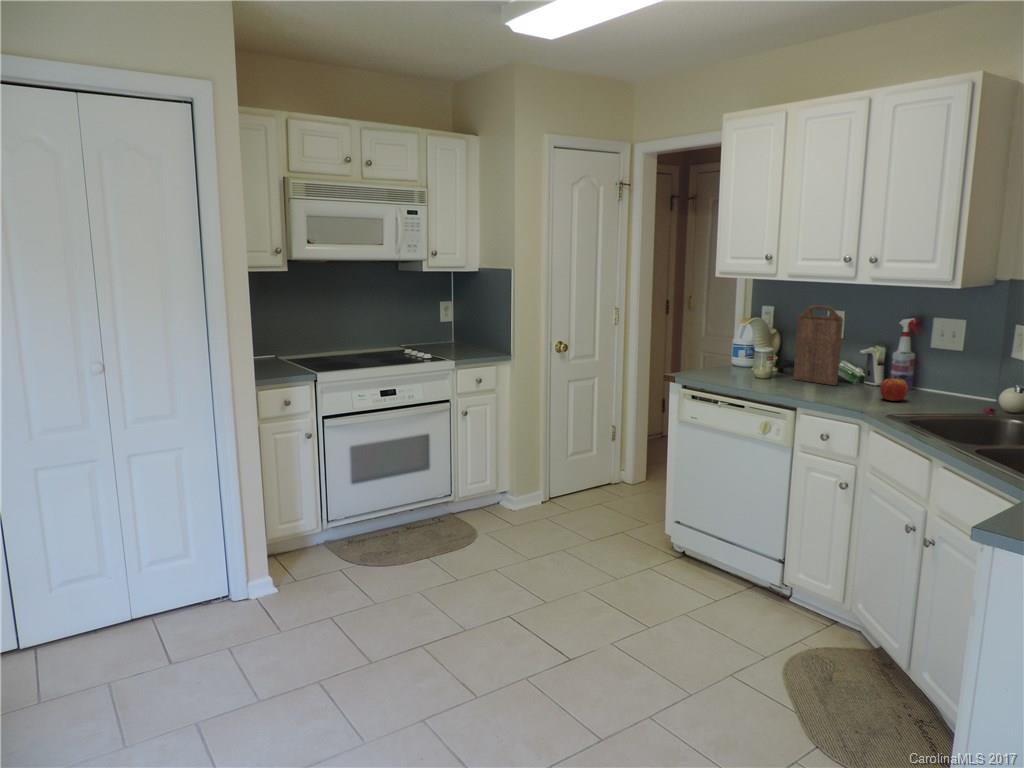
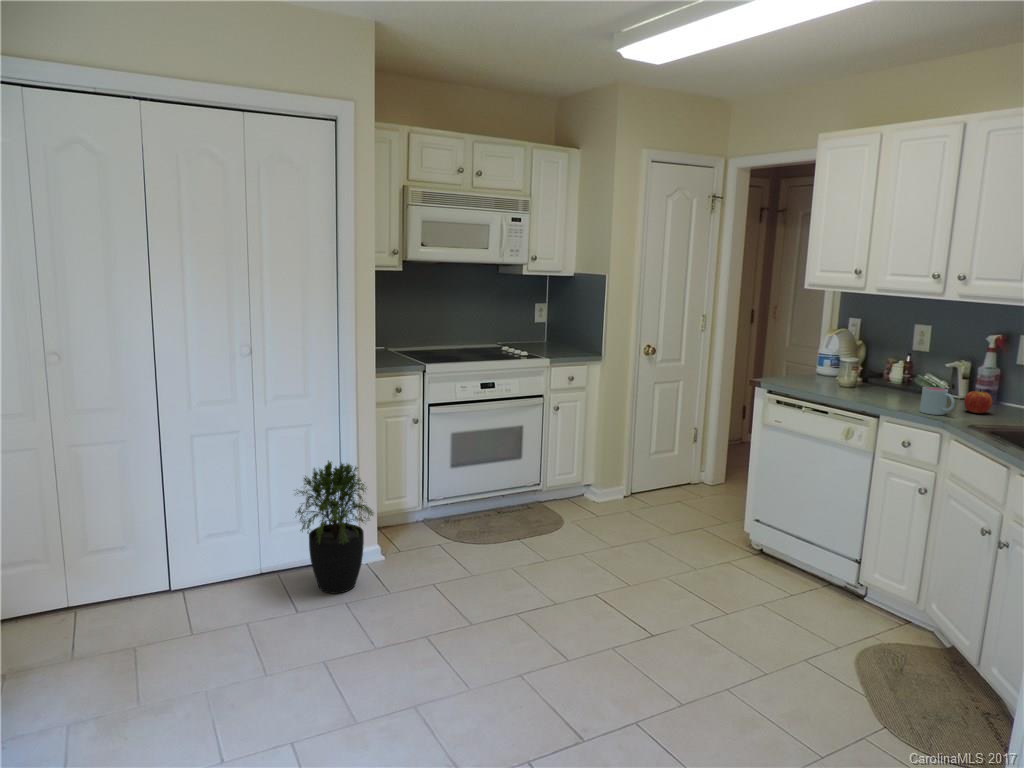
cutting board: present [793,305,843,385] -> none [877,319,930,396]
mug: none [837,376,872,405] -> present [920,387,955,415]
potted plant: none [157,489,258,640] -> present [297,461,373,594]

